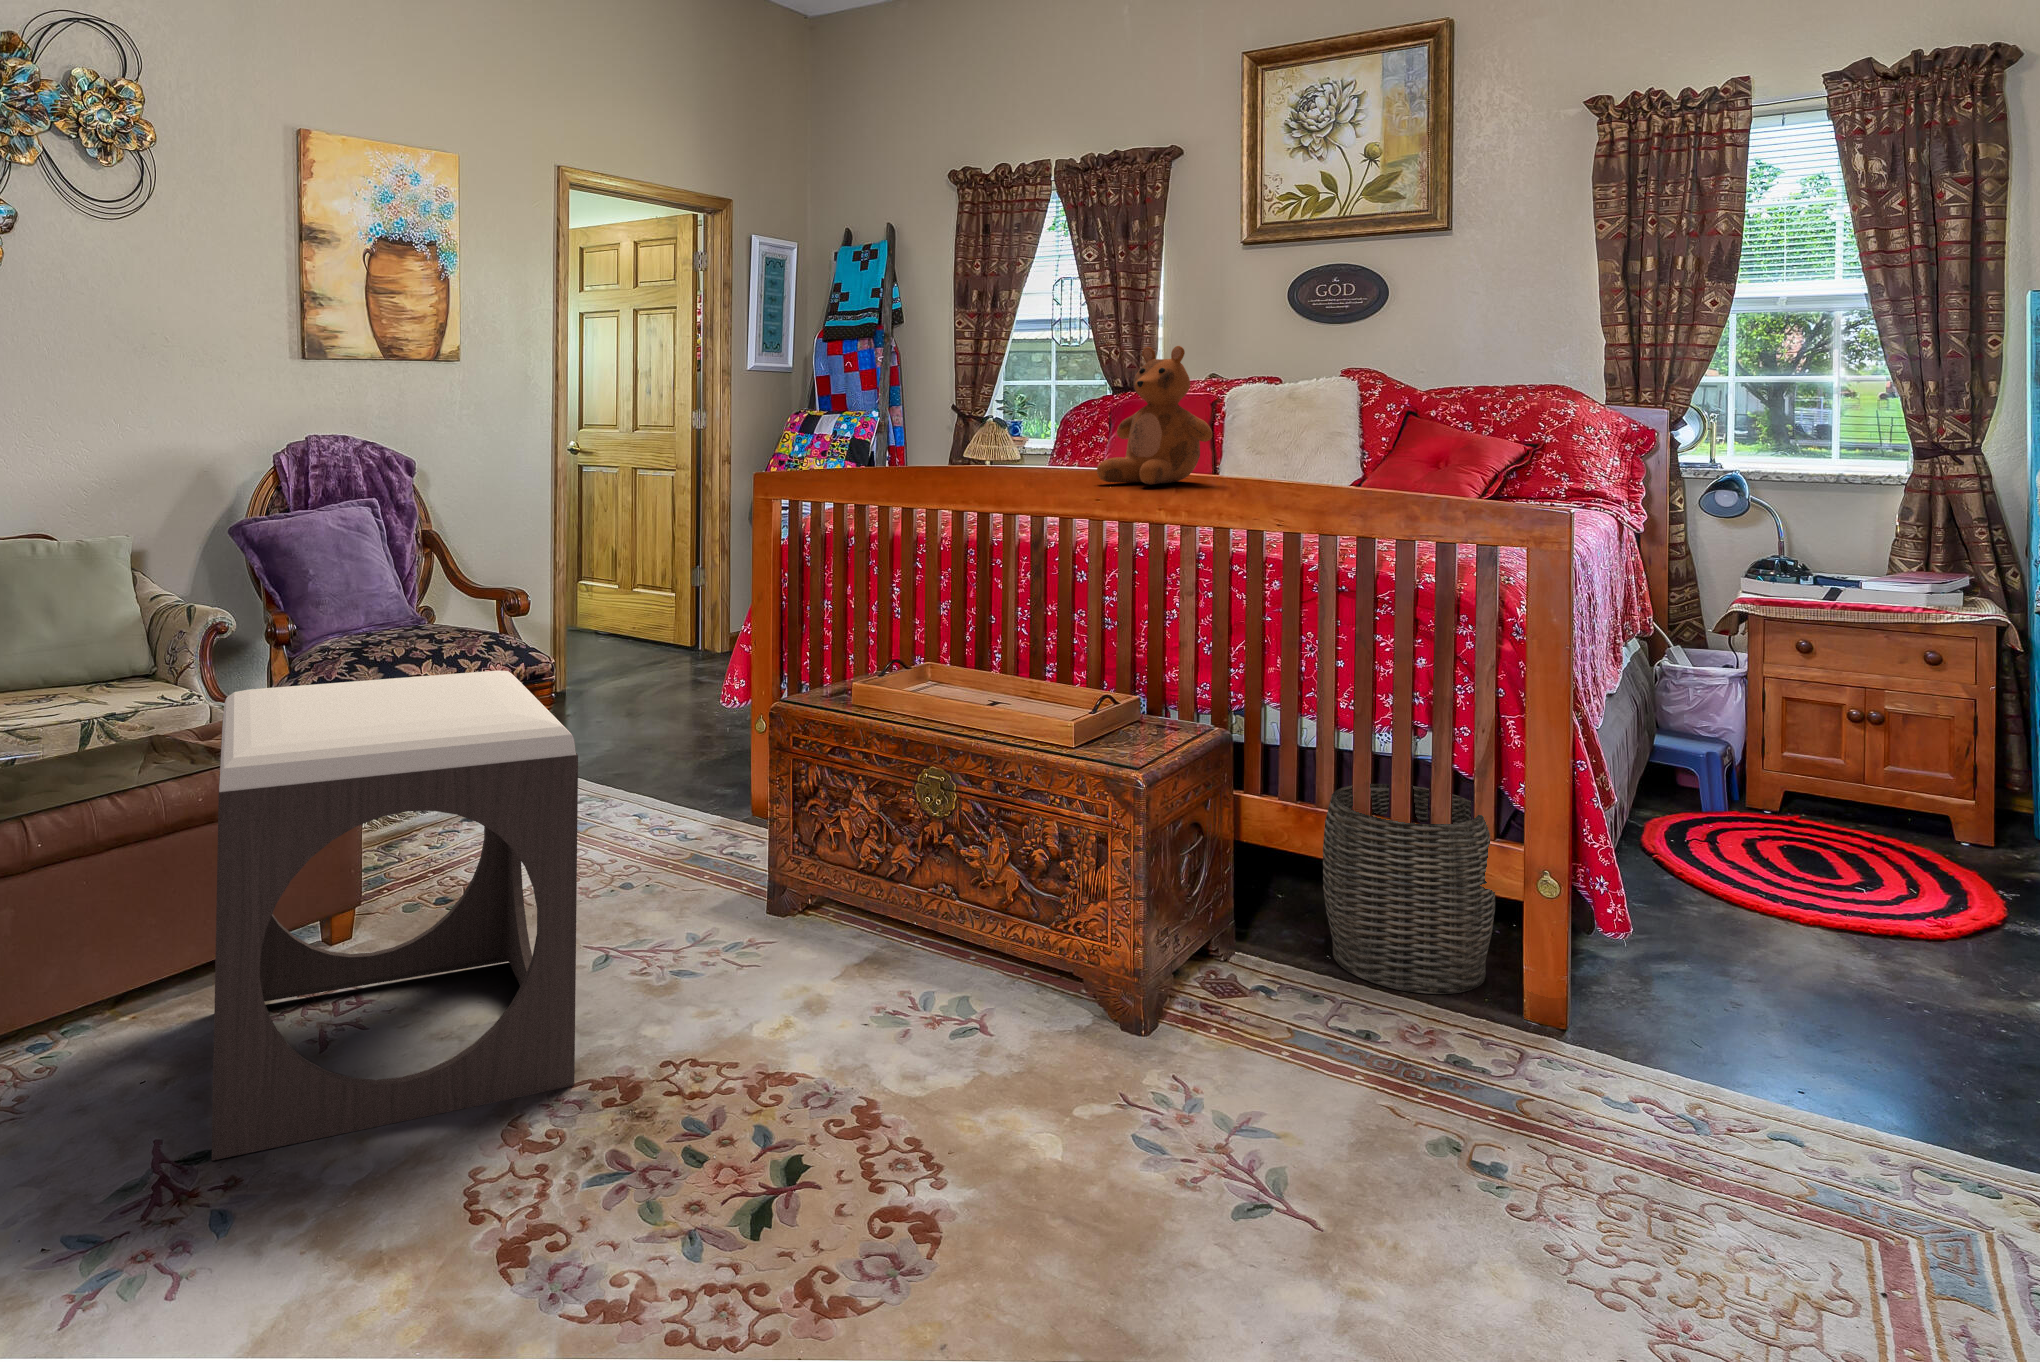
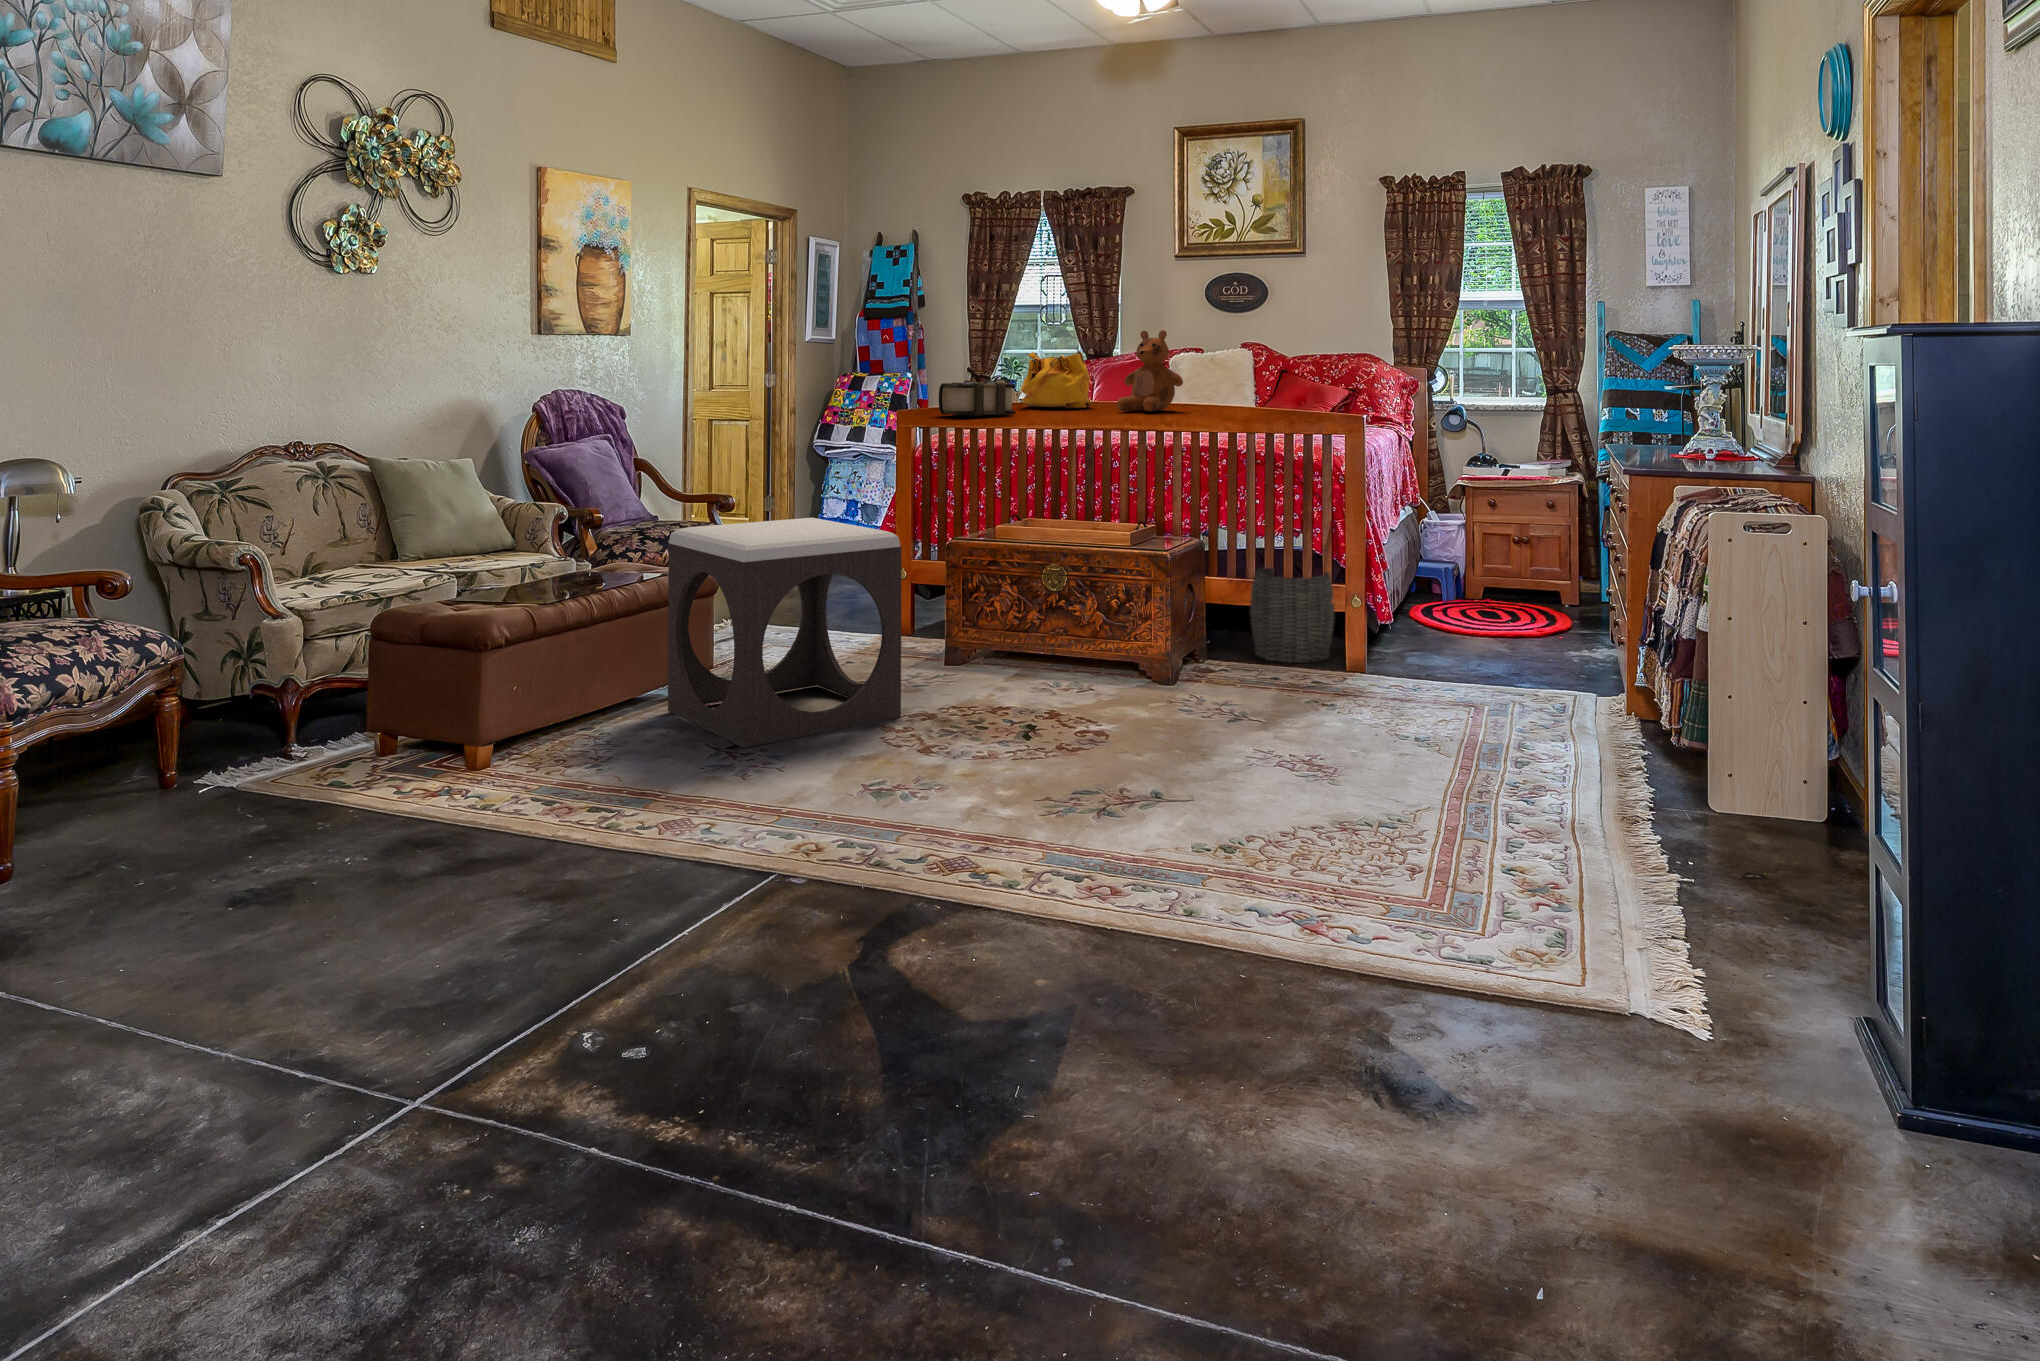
handbag: none [956,377,1072,474] -> present [1020,349,1092,408]
book: none [808,428,926,487] -> present [939,380,1015,416]

